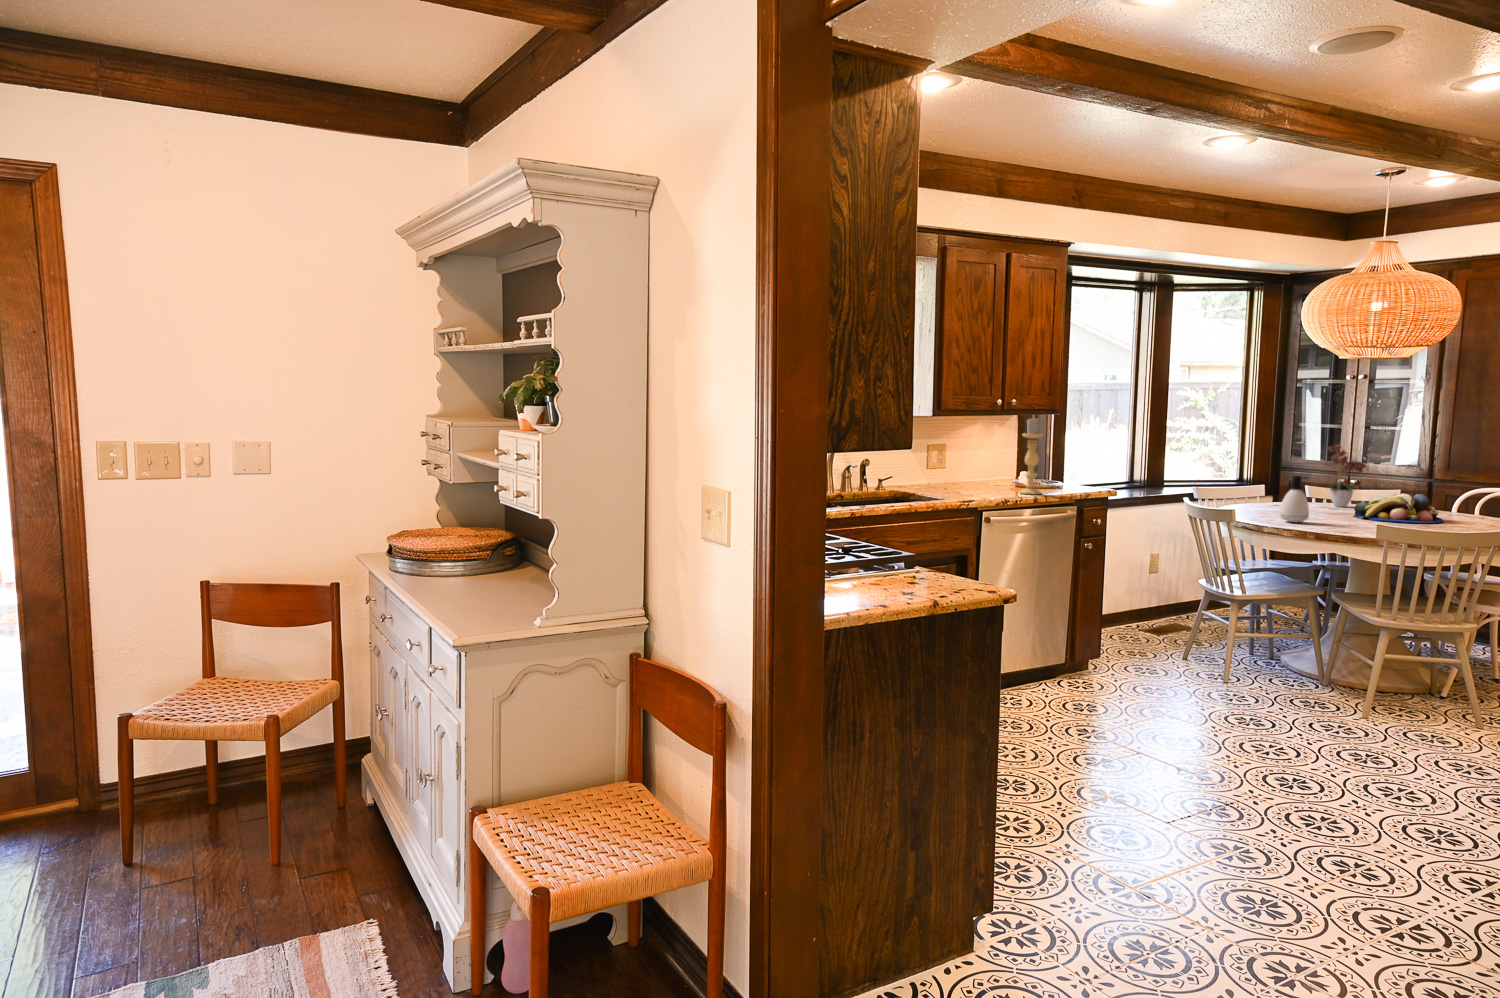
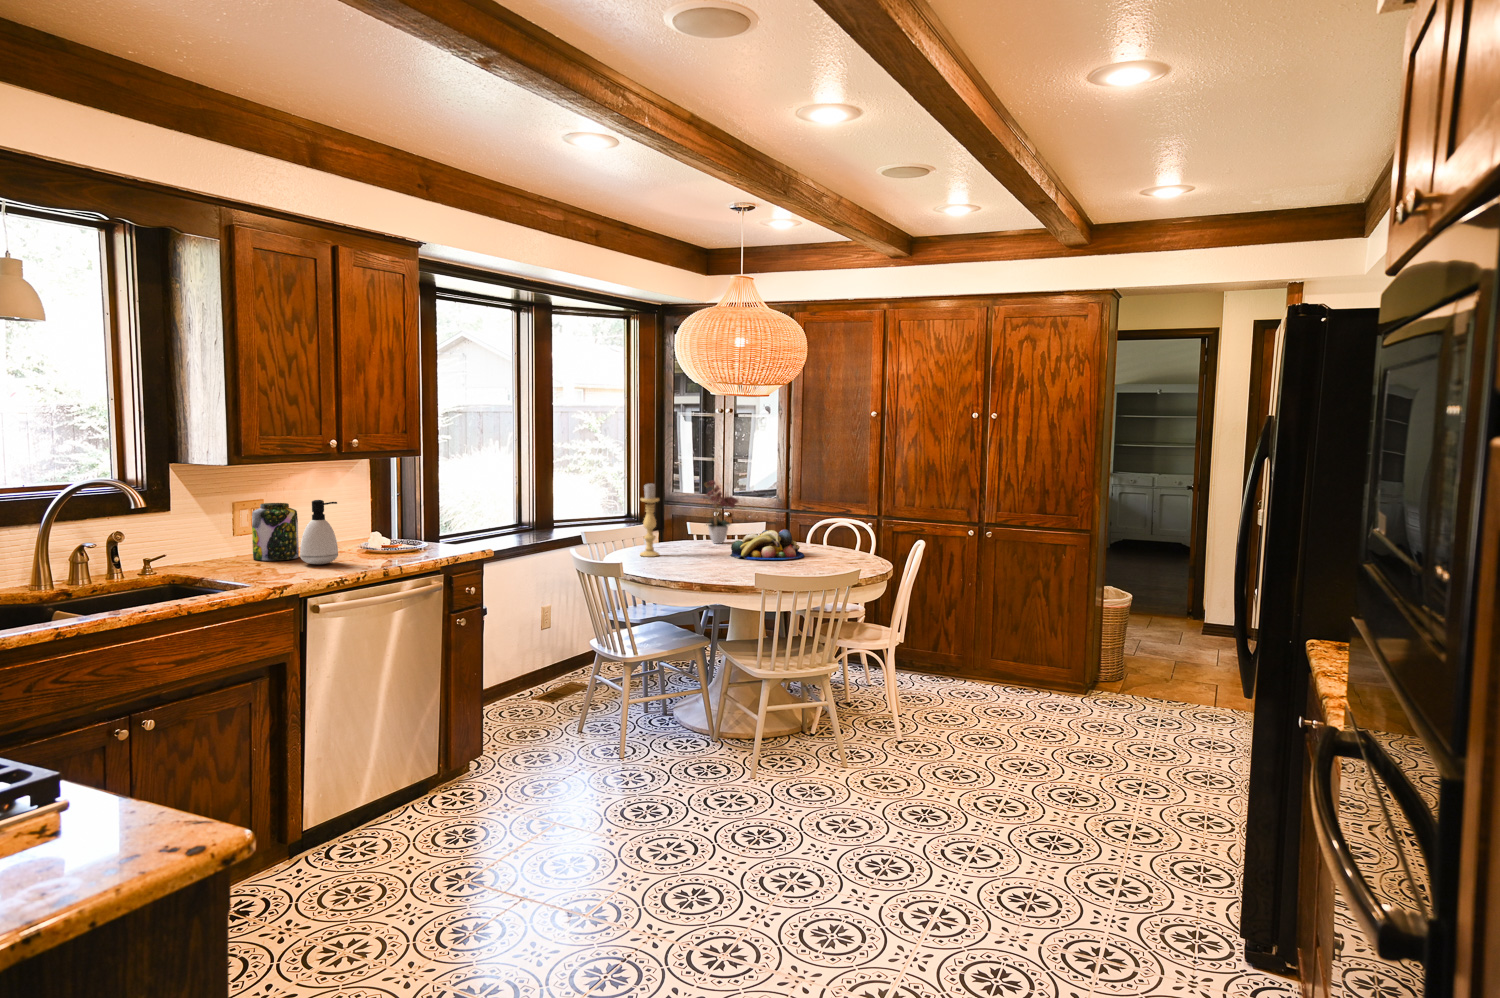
candle holder: present [1020,419,1043,494] -> present [640,483,659,557]
jar: none [941,447,972,488] -> present [252,503,299,561]
soap dispenser: present [1280,475,1309,522] -> present [300,500,338,564]

